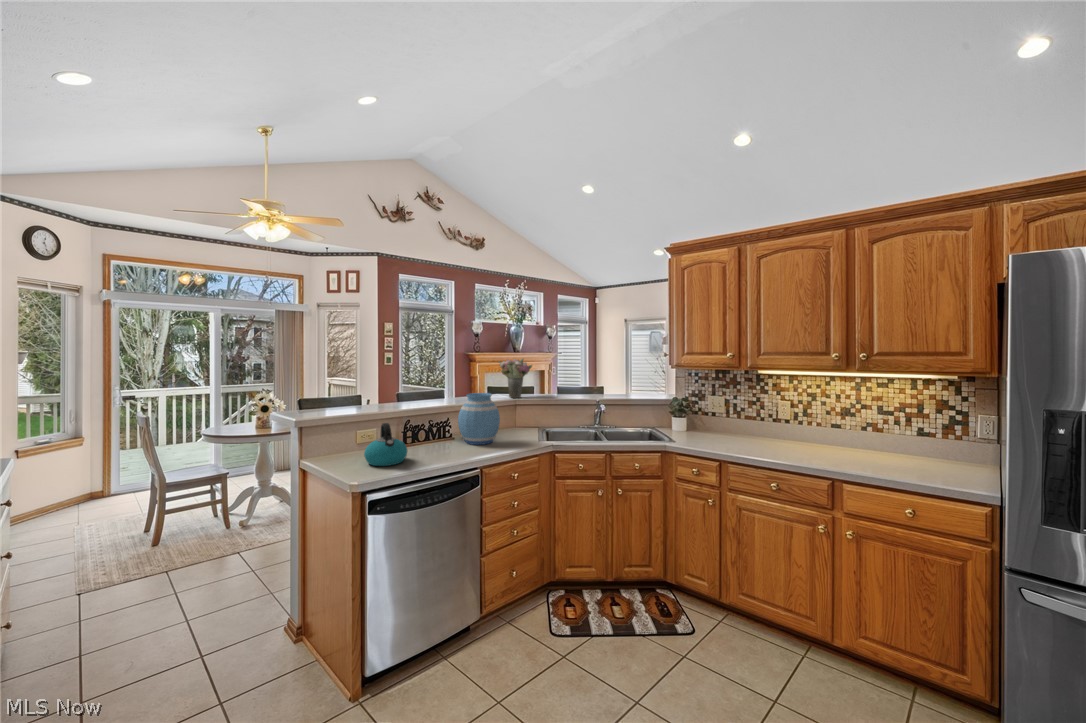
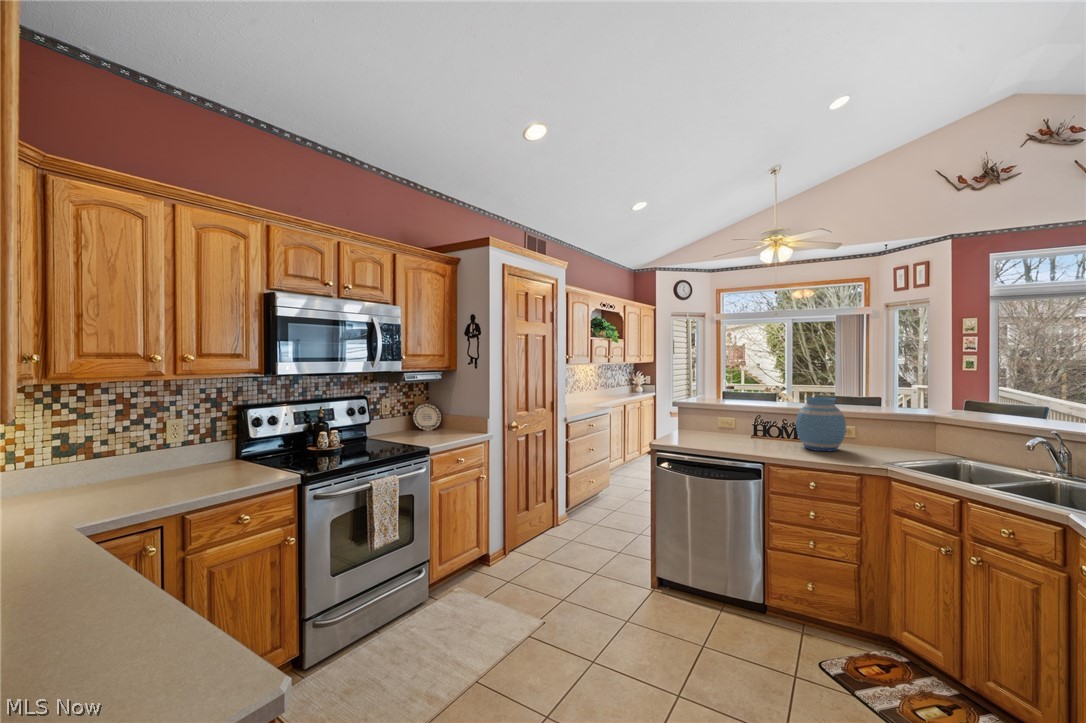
flower bouquet: present [499,359,532,398] -> none [911,363,959,415]
kettle: present [364,423,407,466] -> none [693,409,726,441]

